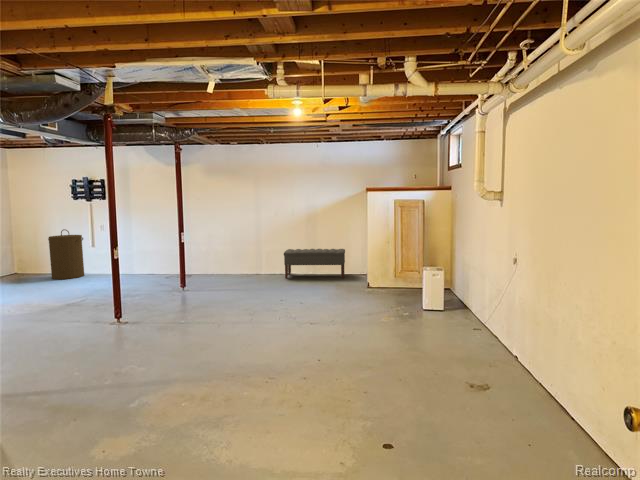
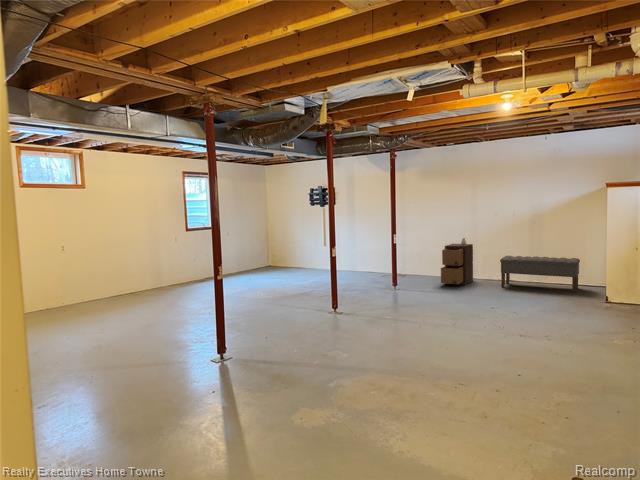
laundry hamper: present [48,229,84,280] -> none [290,230,315,272]
storage cabinet: none [230,234,259,279] -> present [441,238,473,285]

